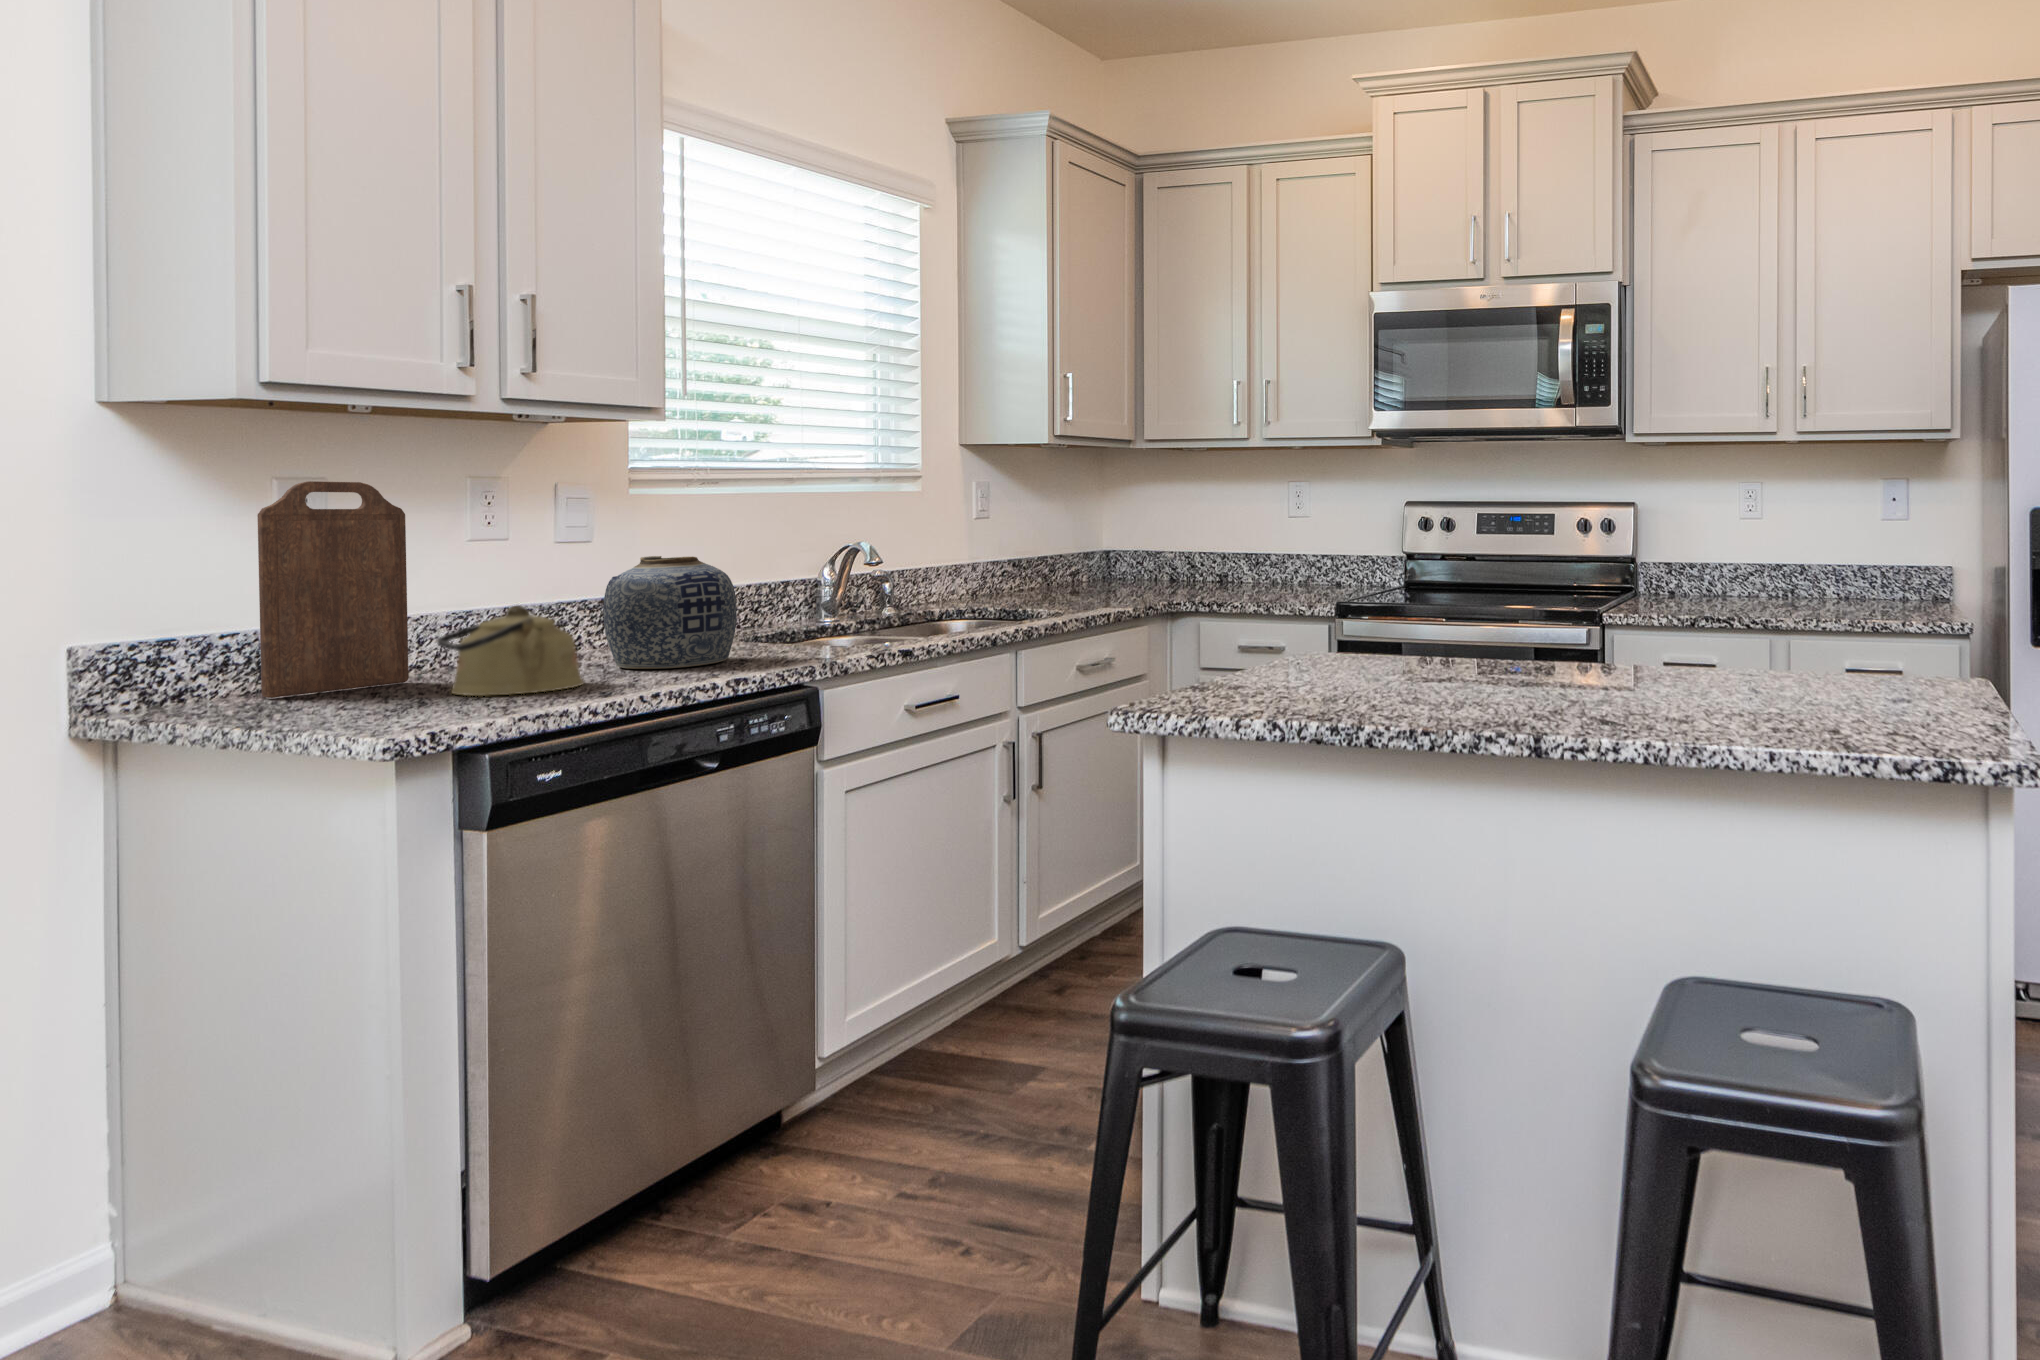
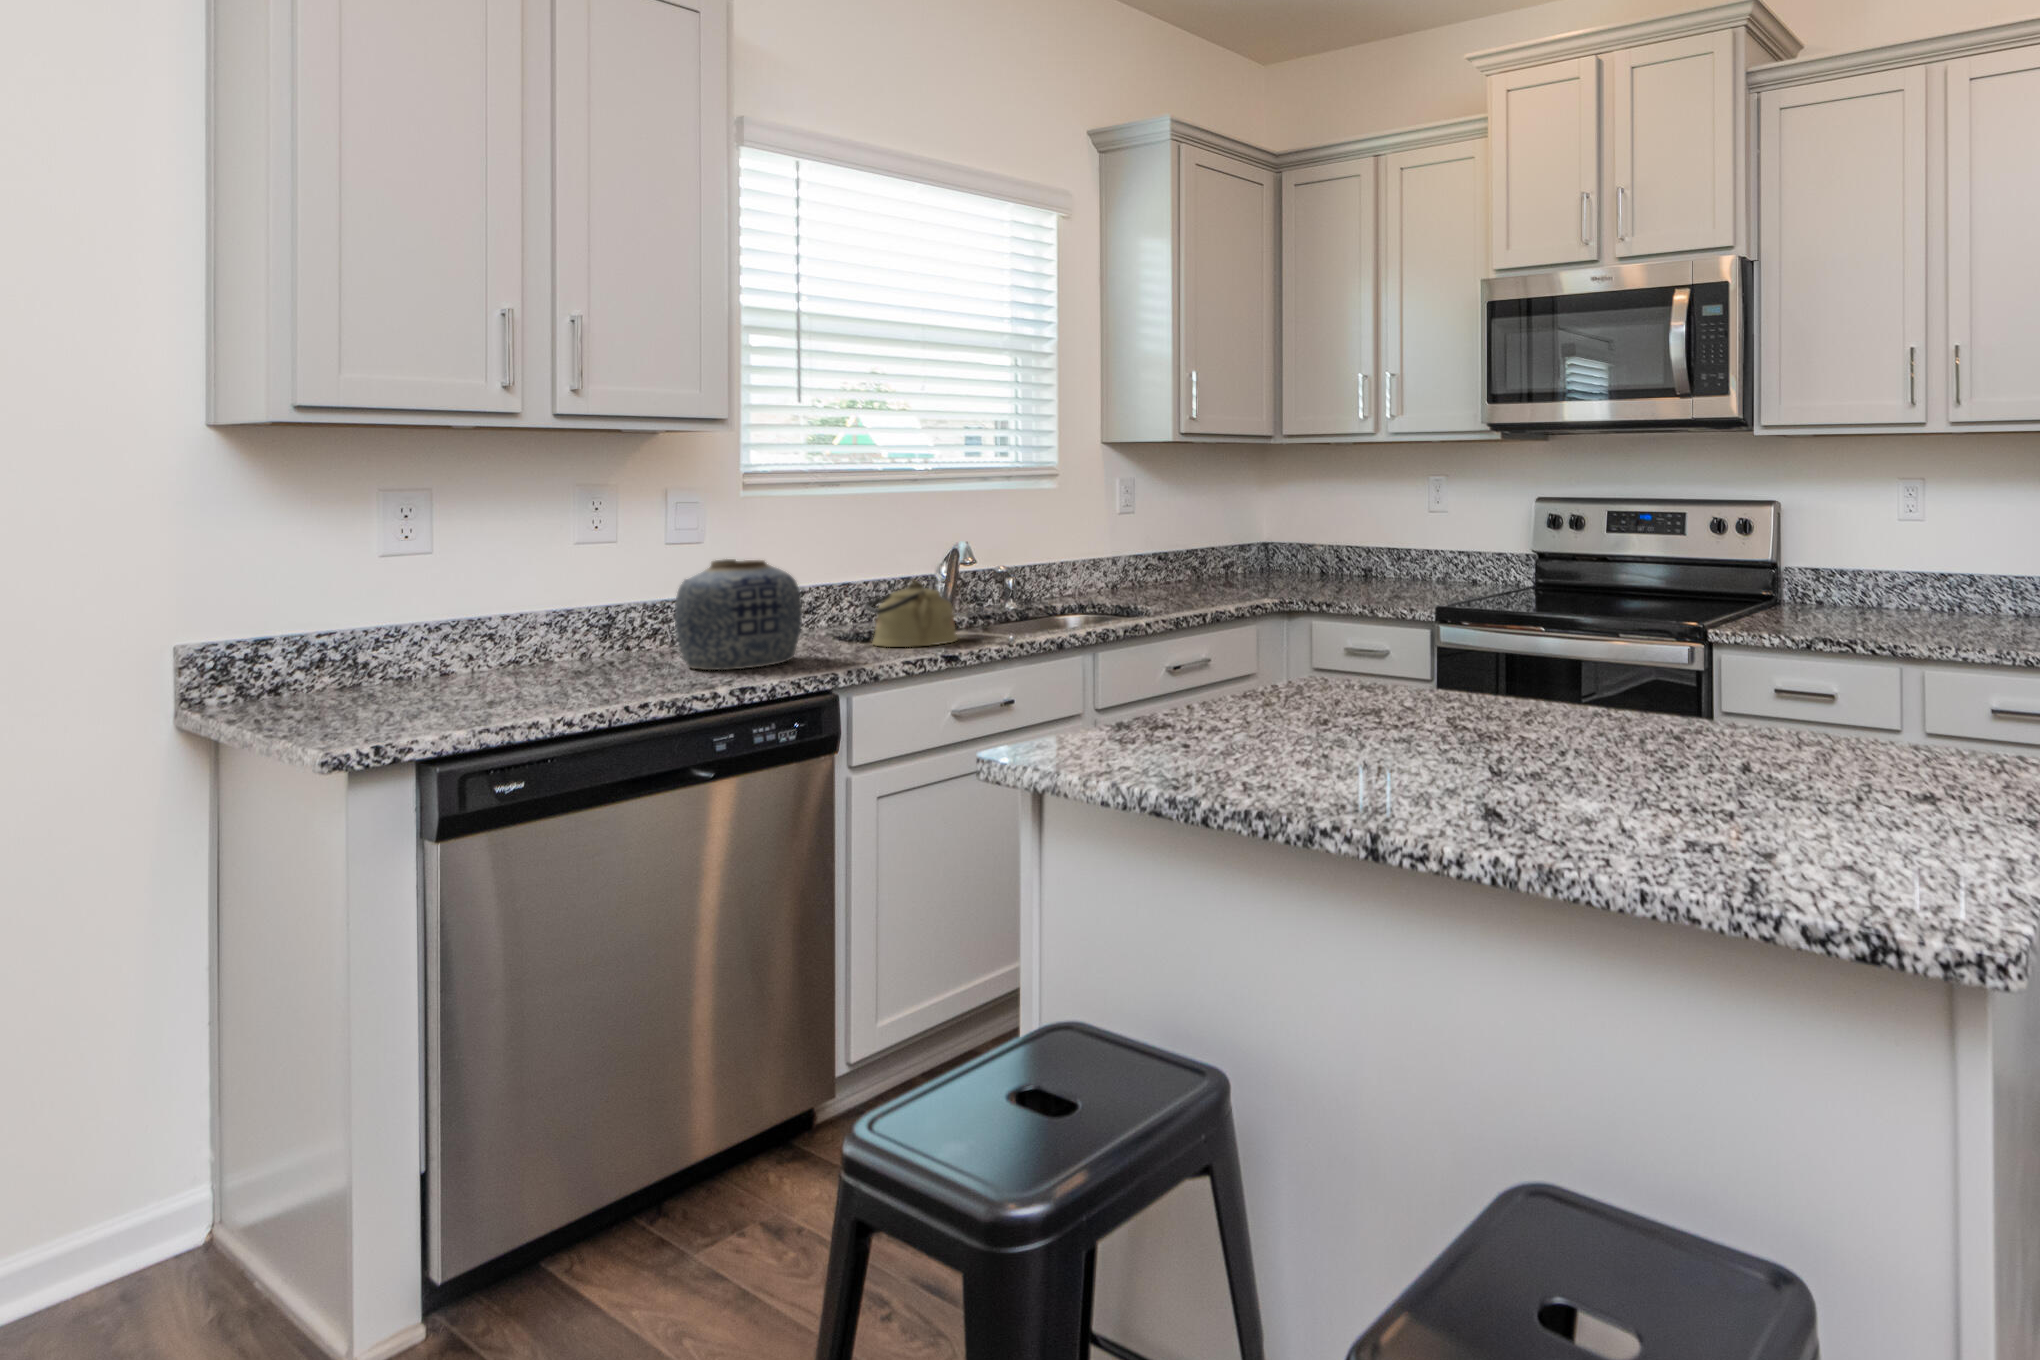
cutting board: present [257,481,409,698] -> none [350,492,496,692]
kettle: present [437,606,583,696] -> present [864,581,957,647]

